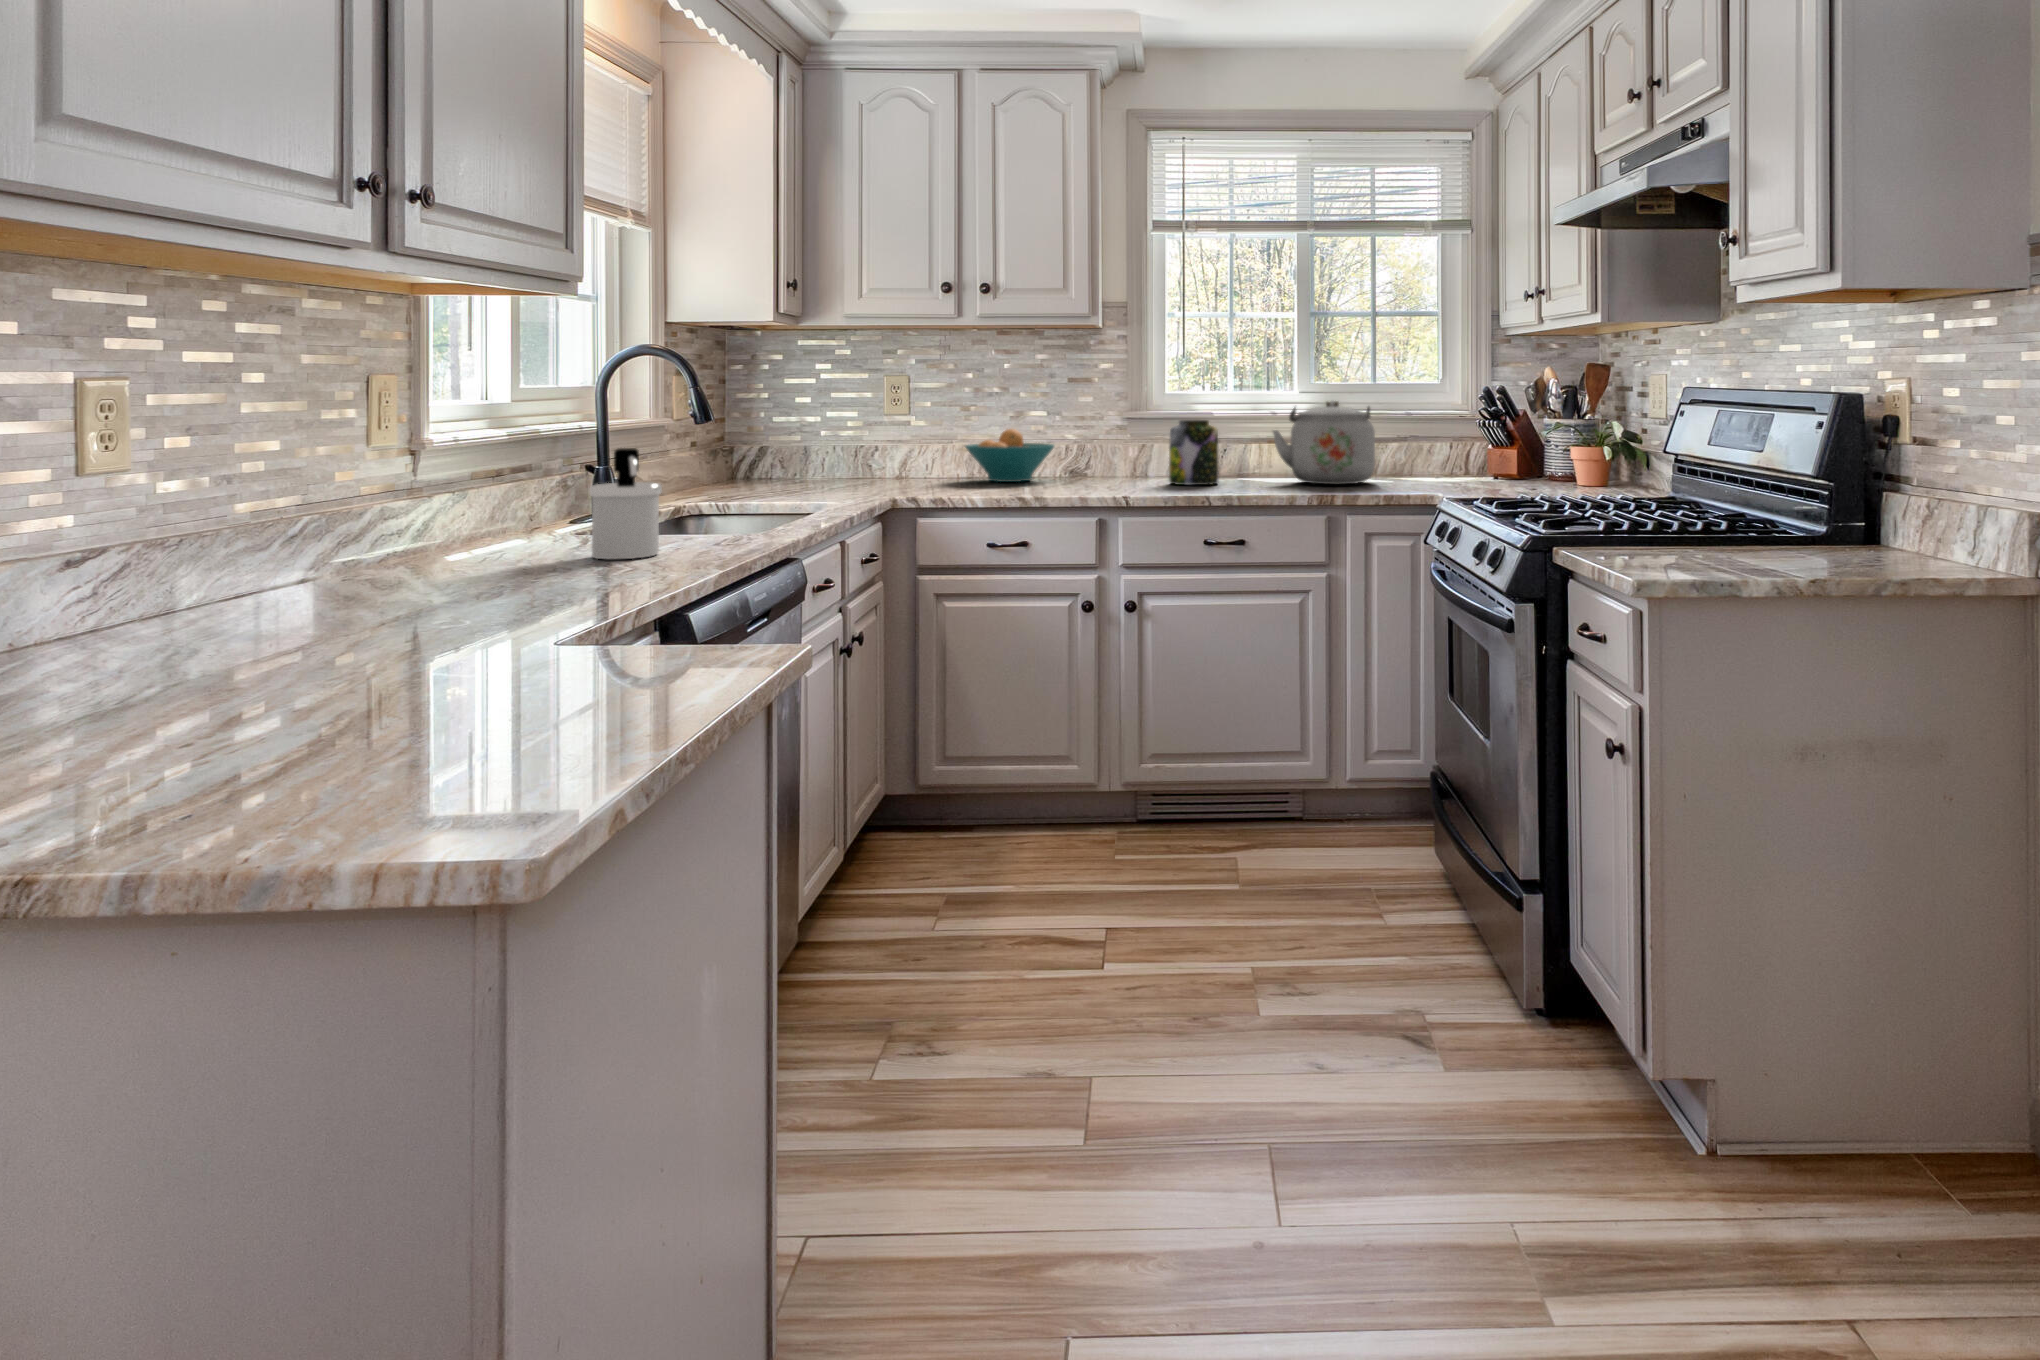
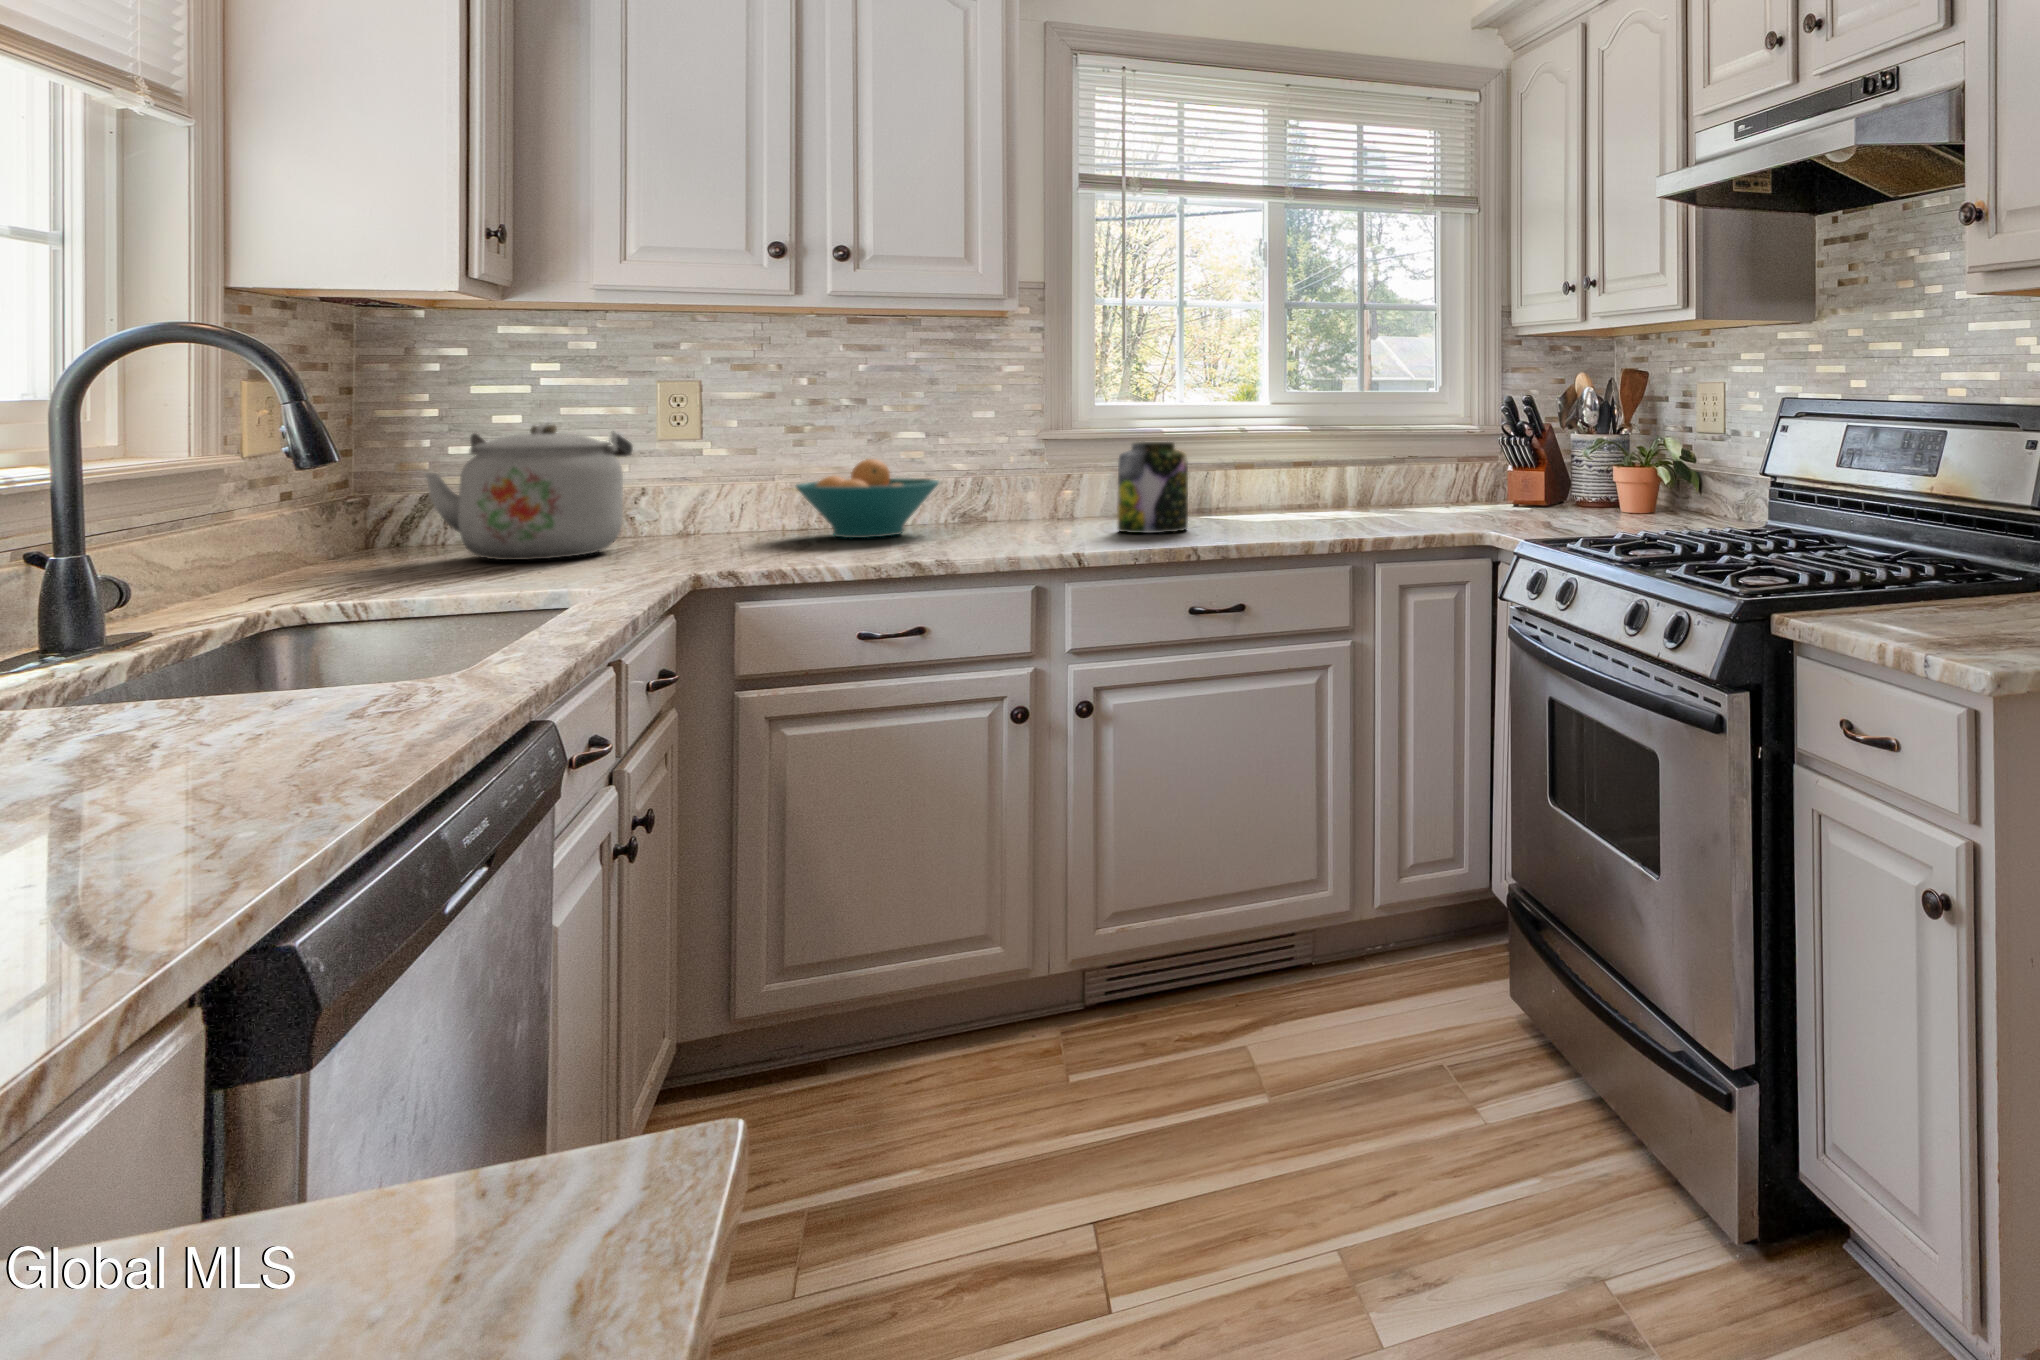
kettle: present [1273,400,1375,484] -> present [425,423,633,560]
soap dispenser: present [590,448,662,559] -> none [101,534,284,767]

